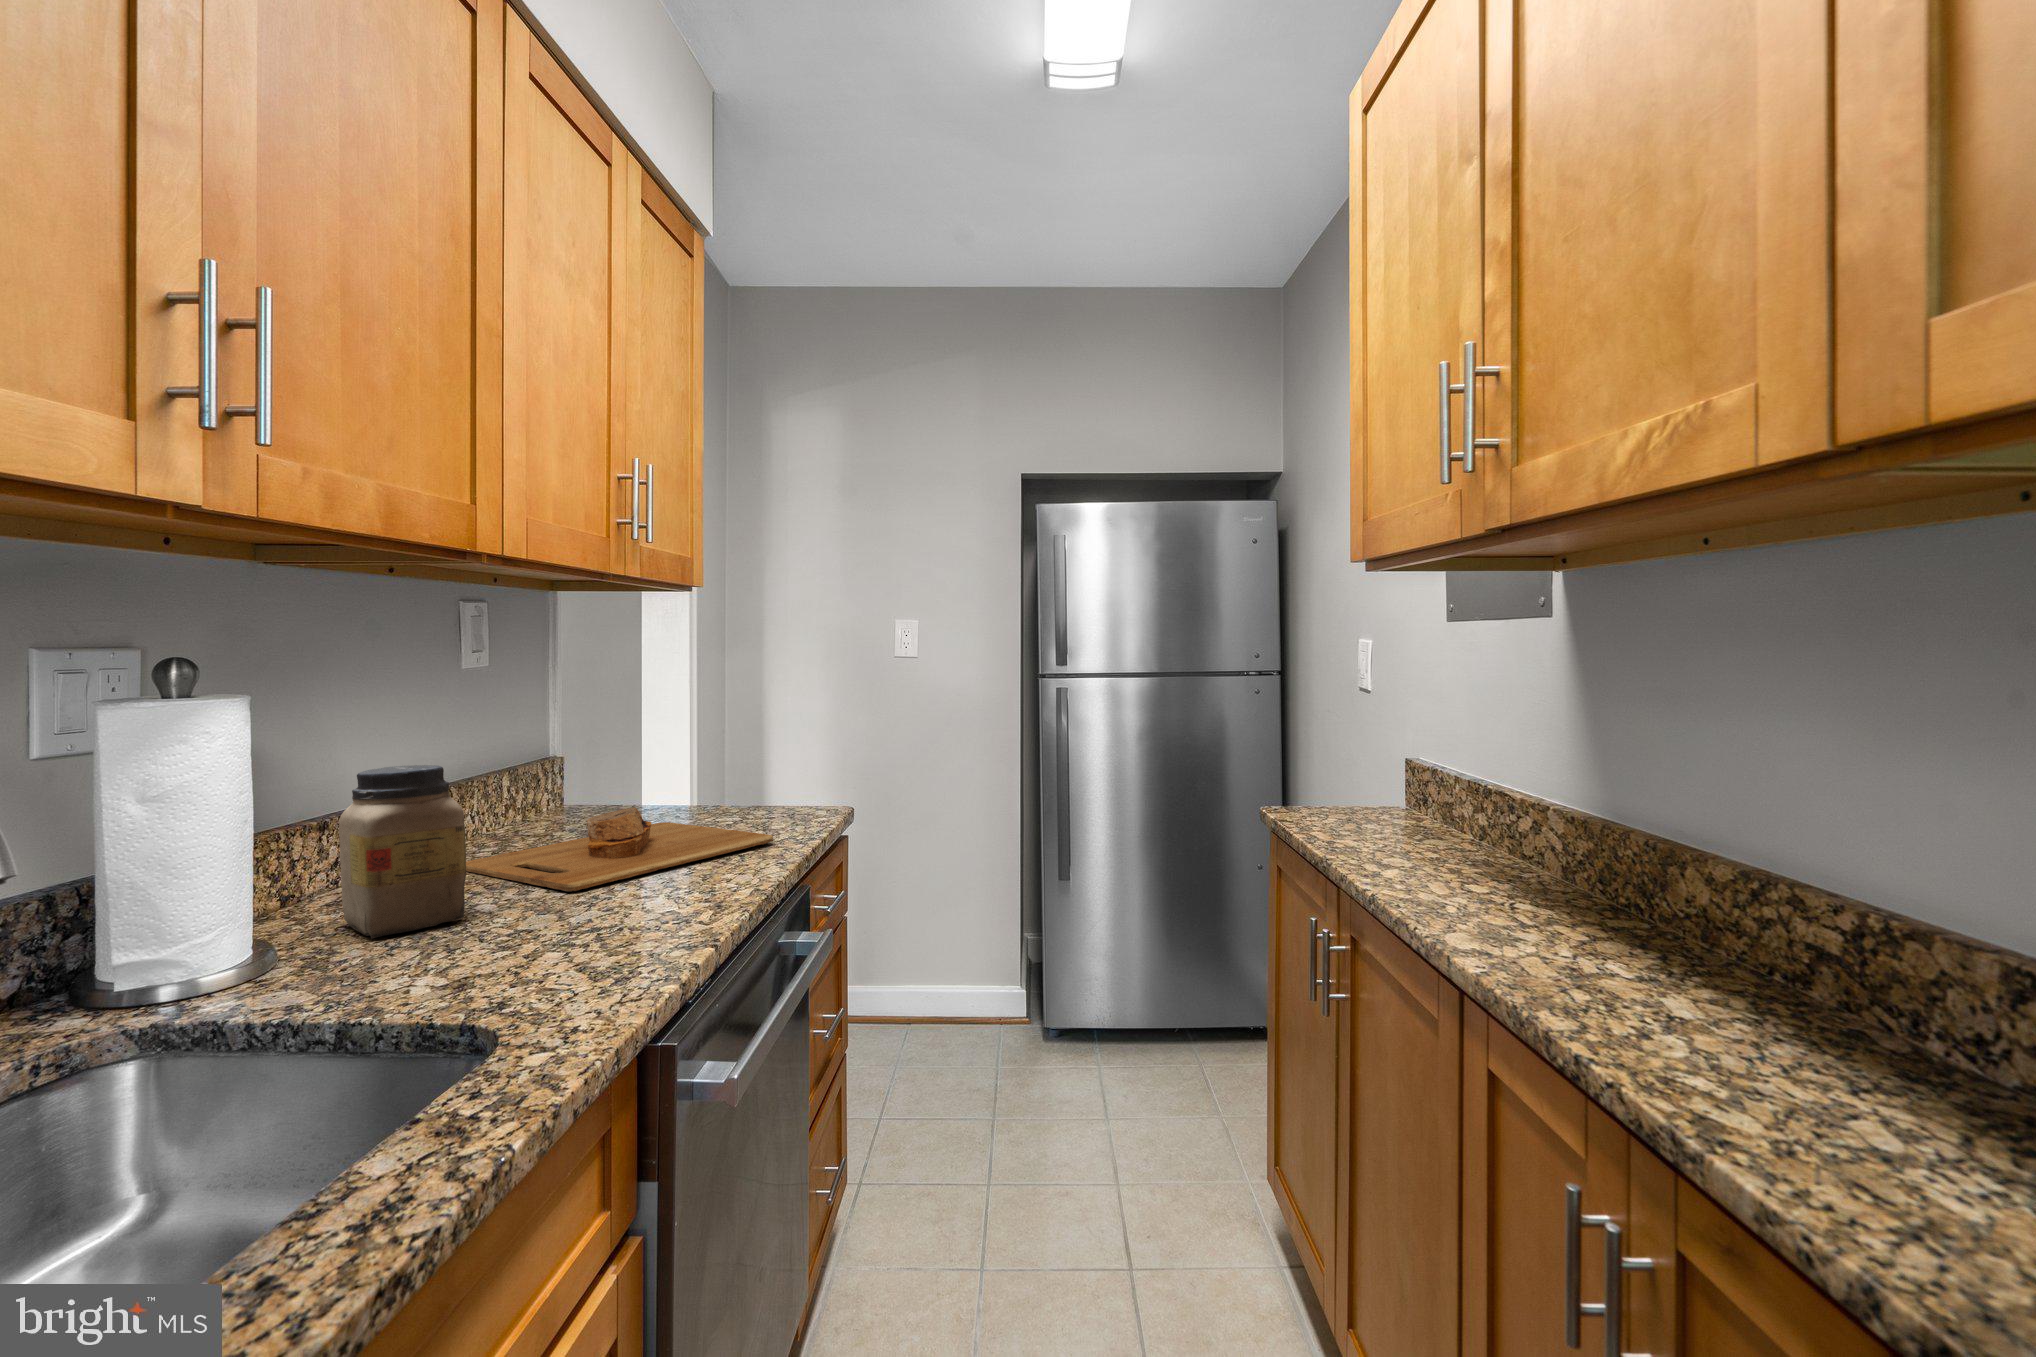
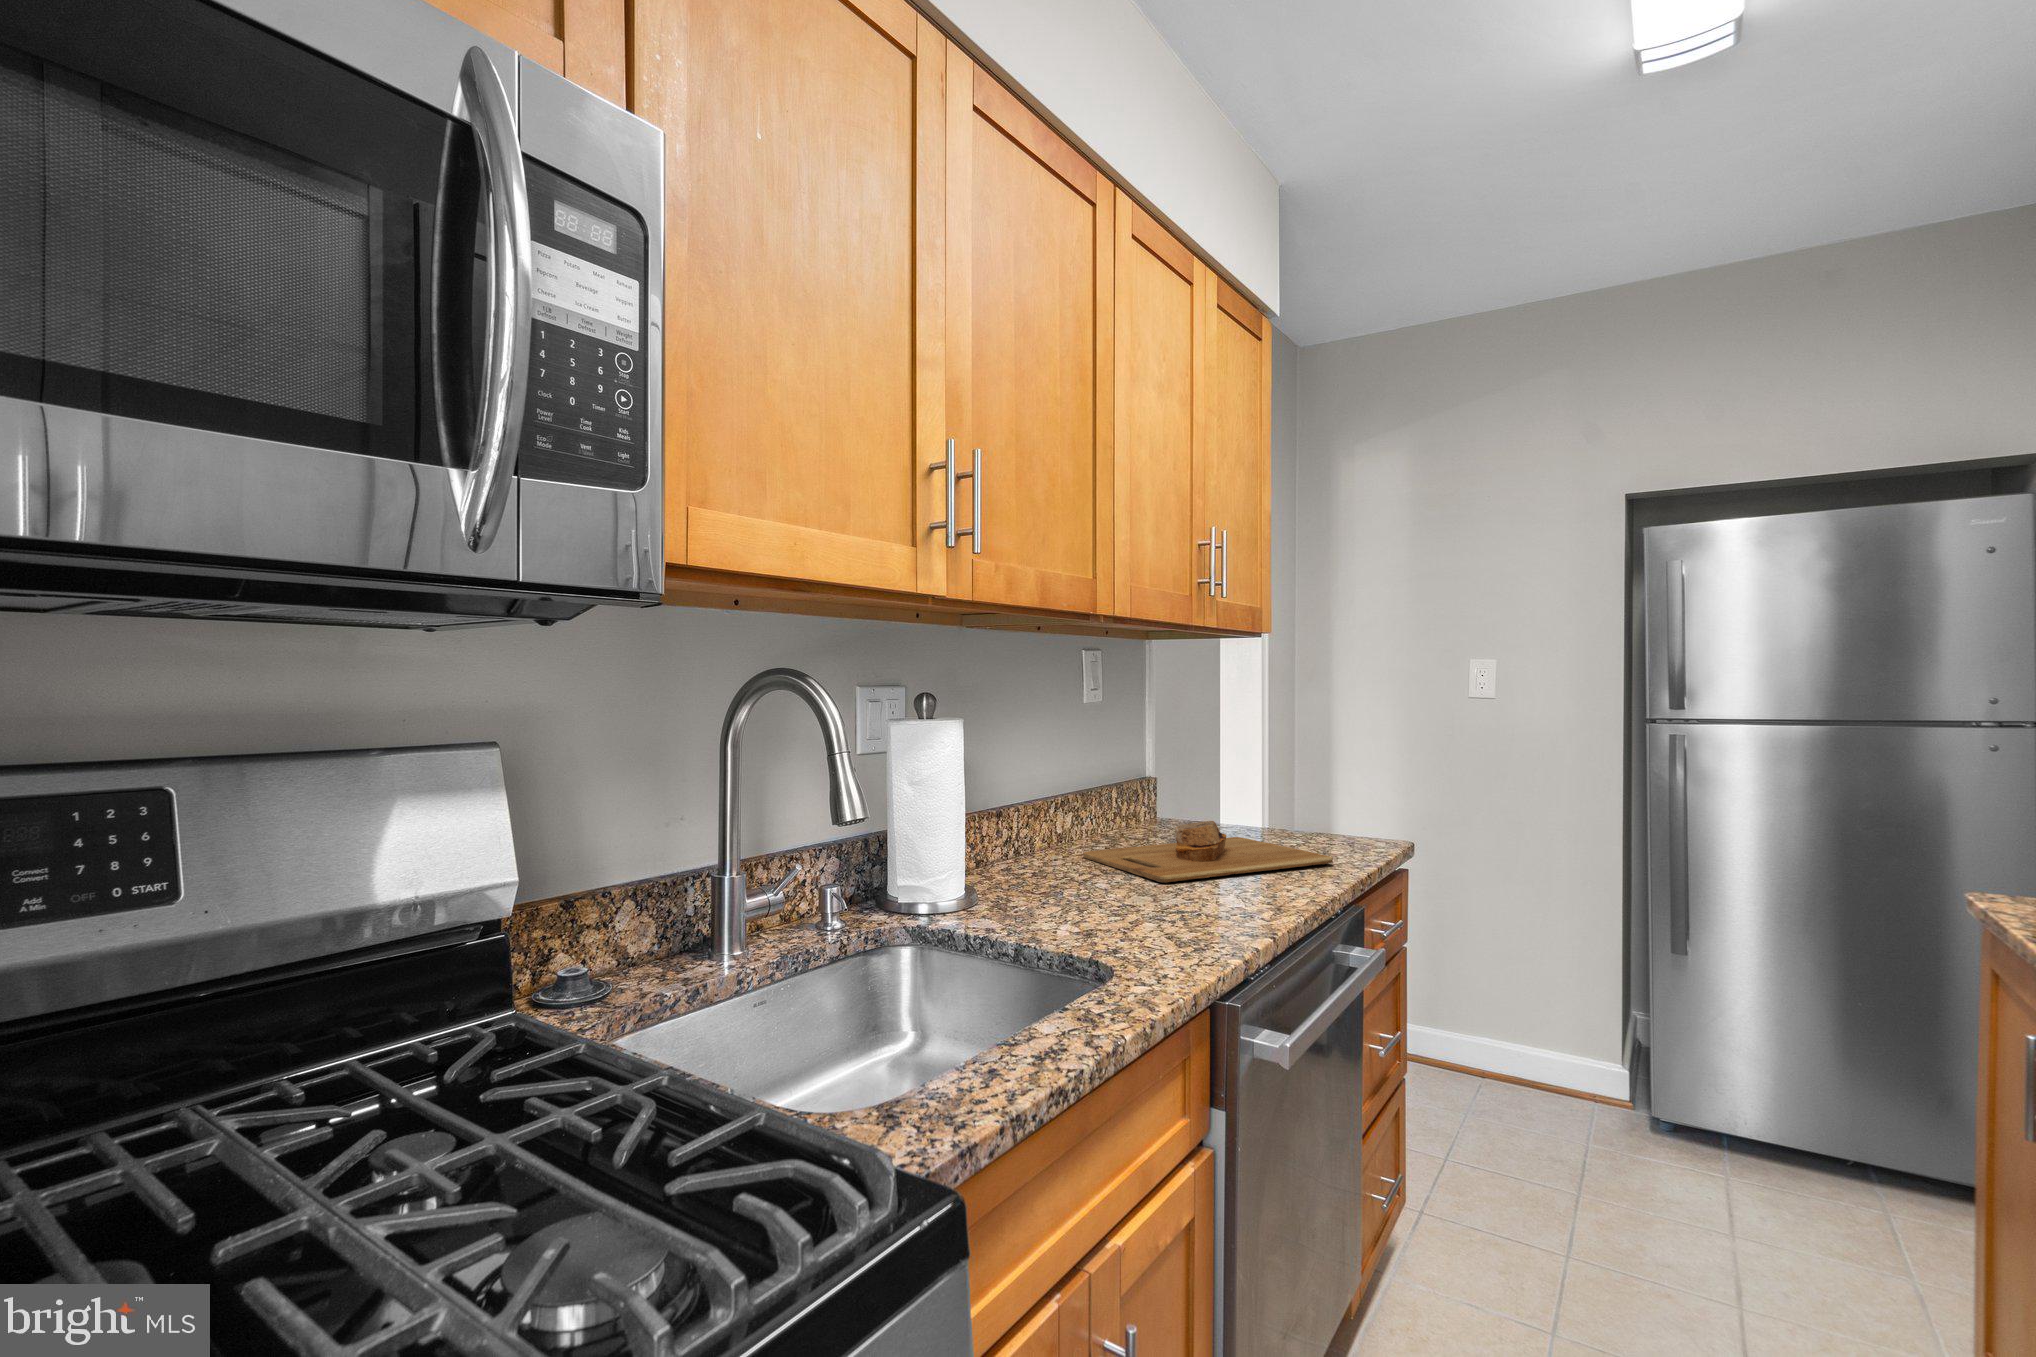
jar: present [339,765,466,938] -> none [1011,773,1090,897]

